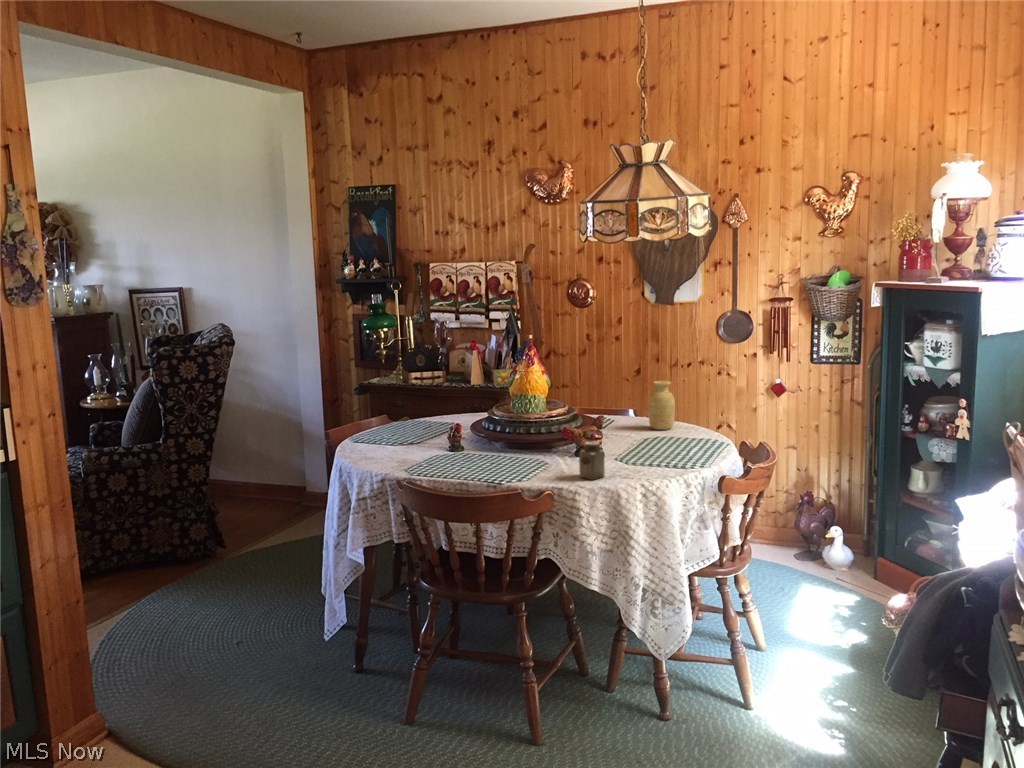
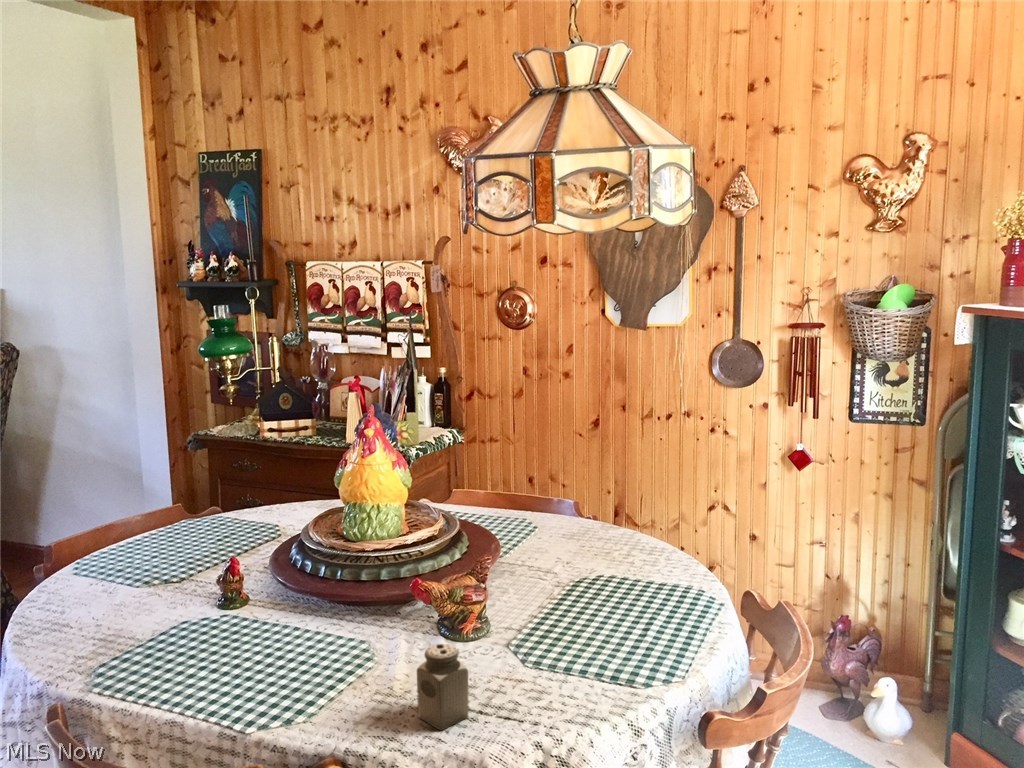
vase: present [649,381,675,430] -> none [590,471,634,556]

